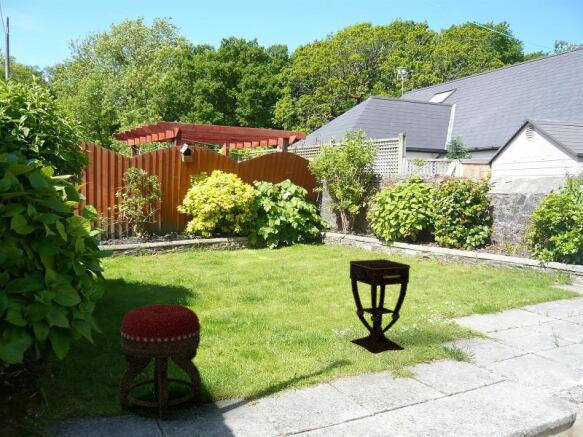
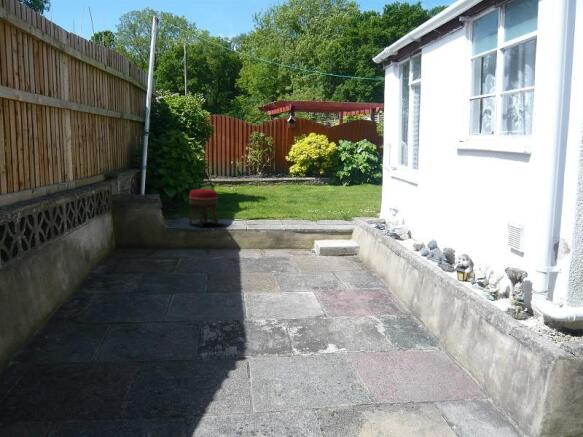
side table: present [350,259,410,353] -> none [304,180,328,222]

